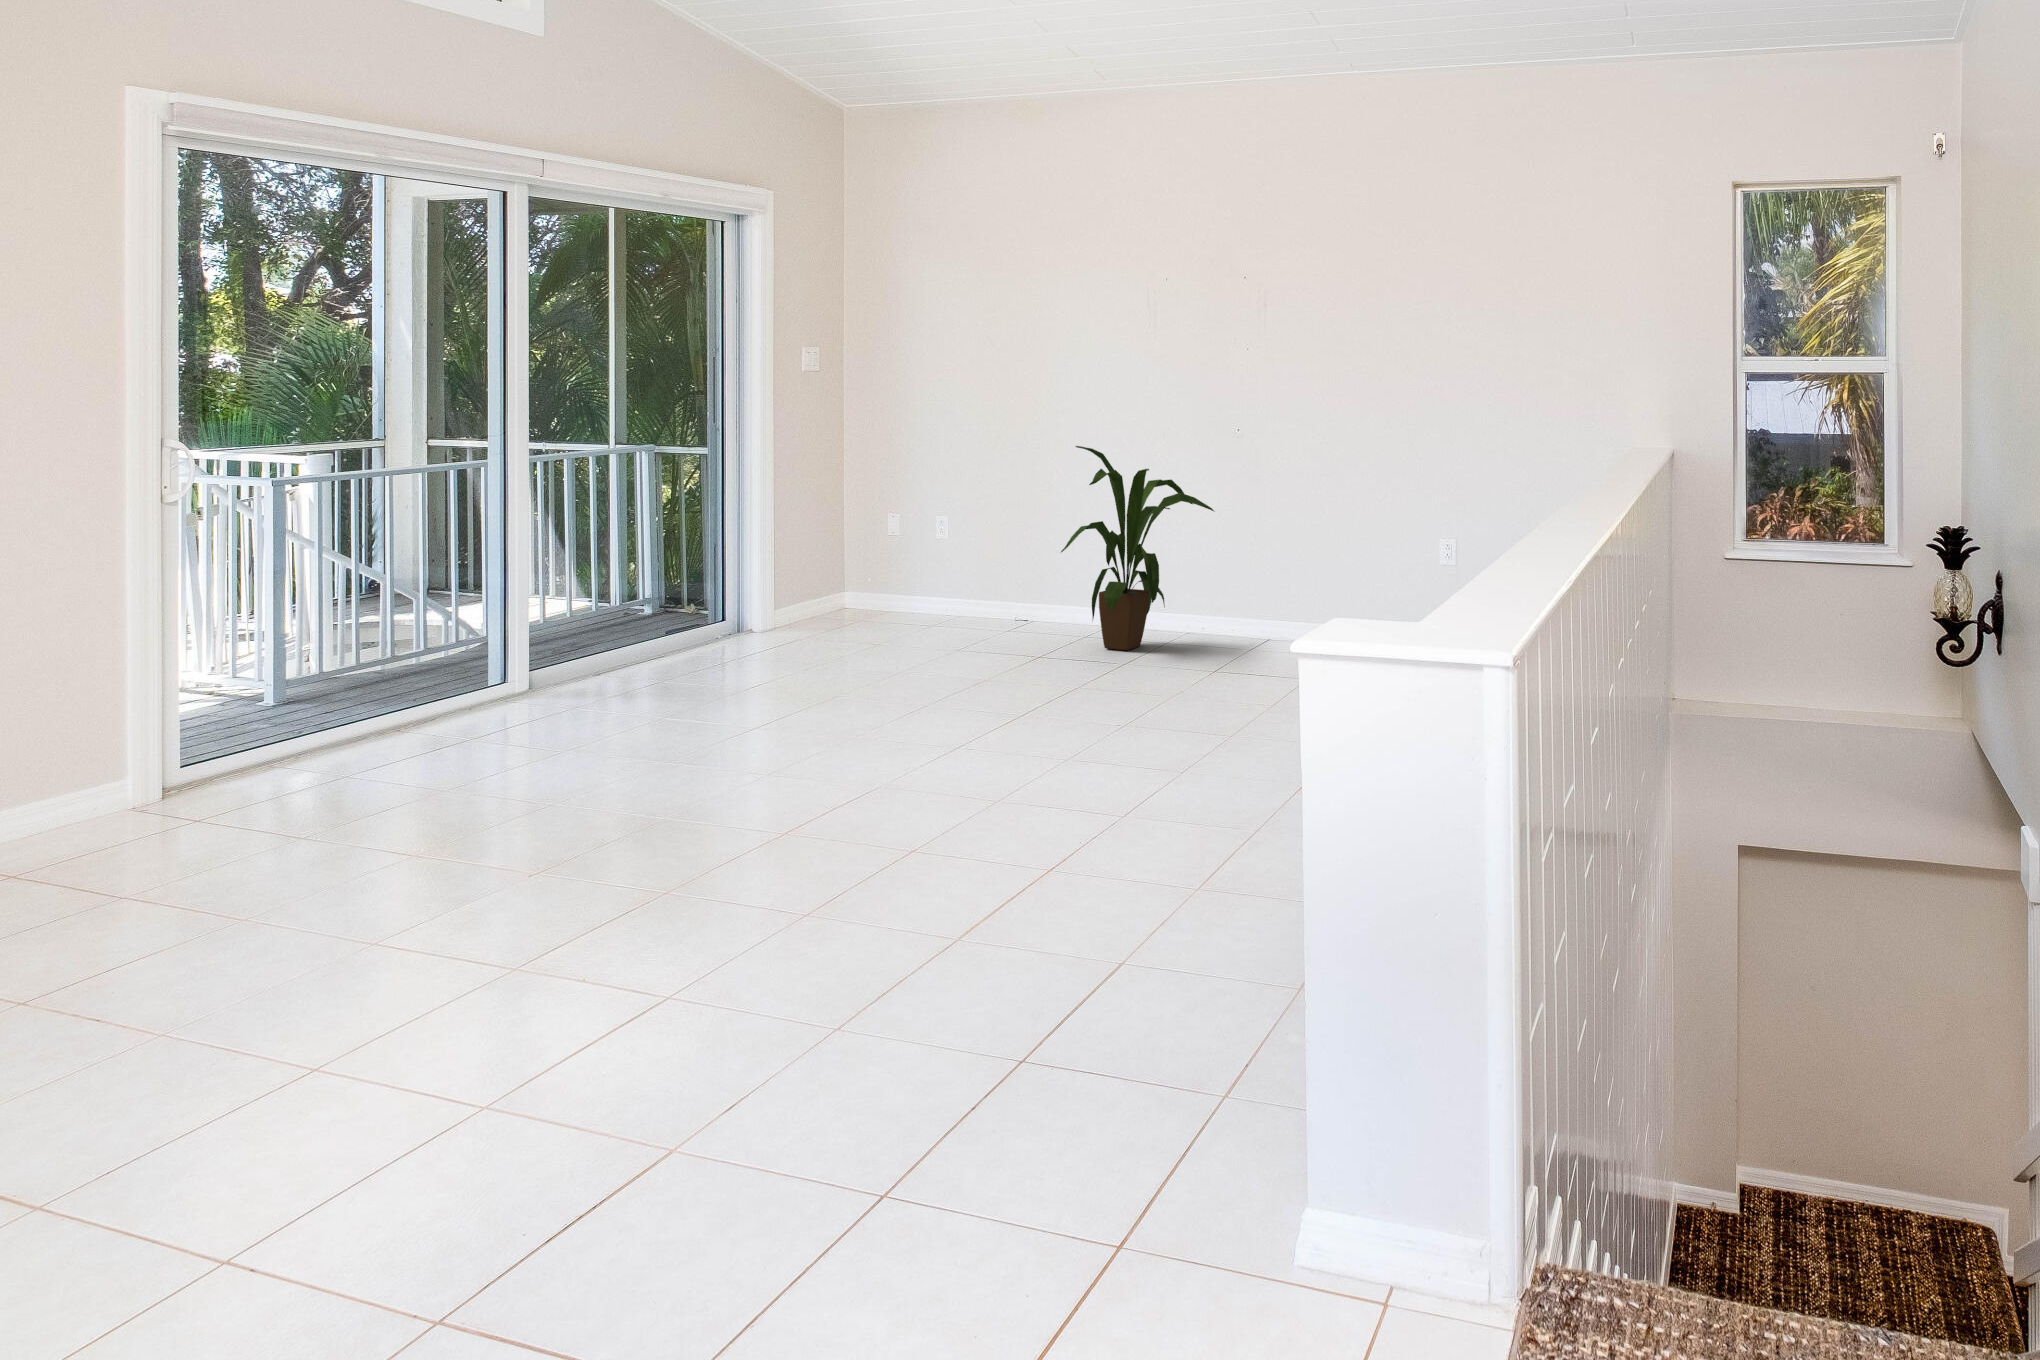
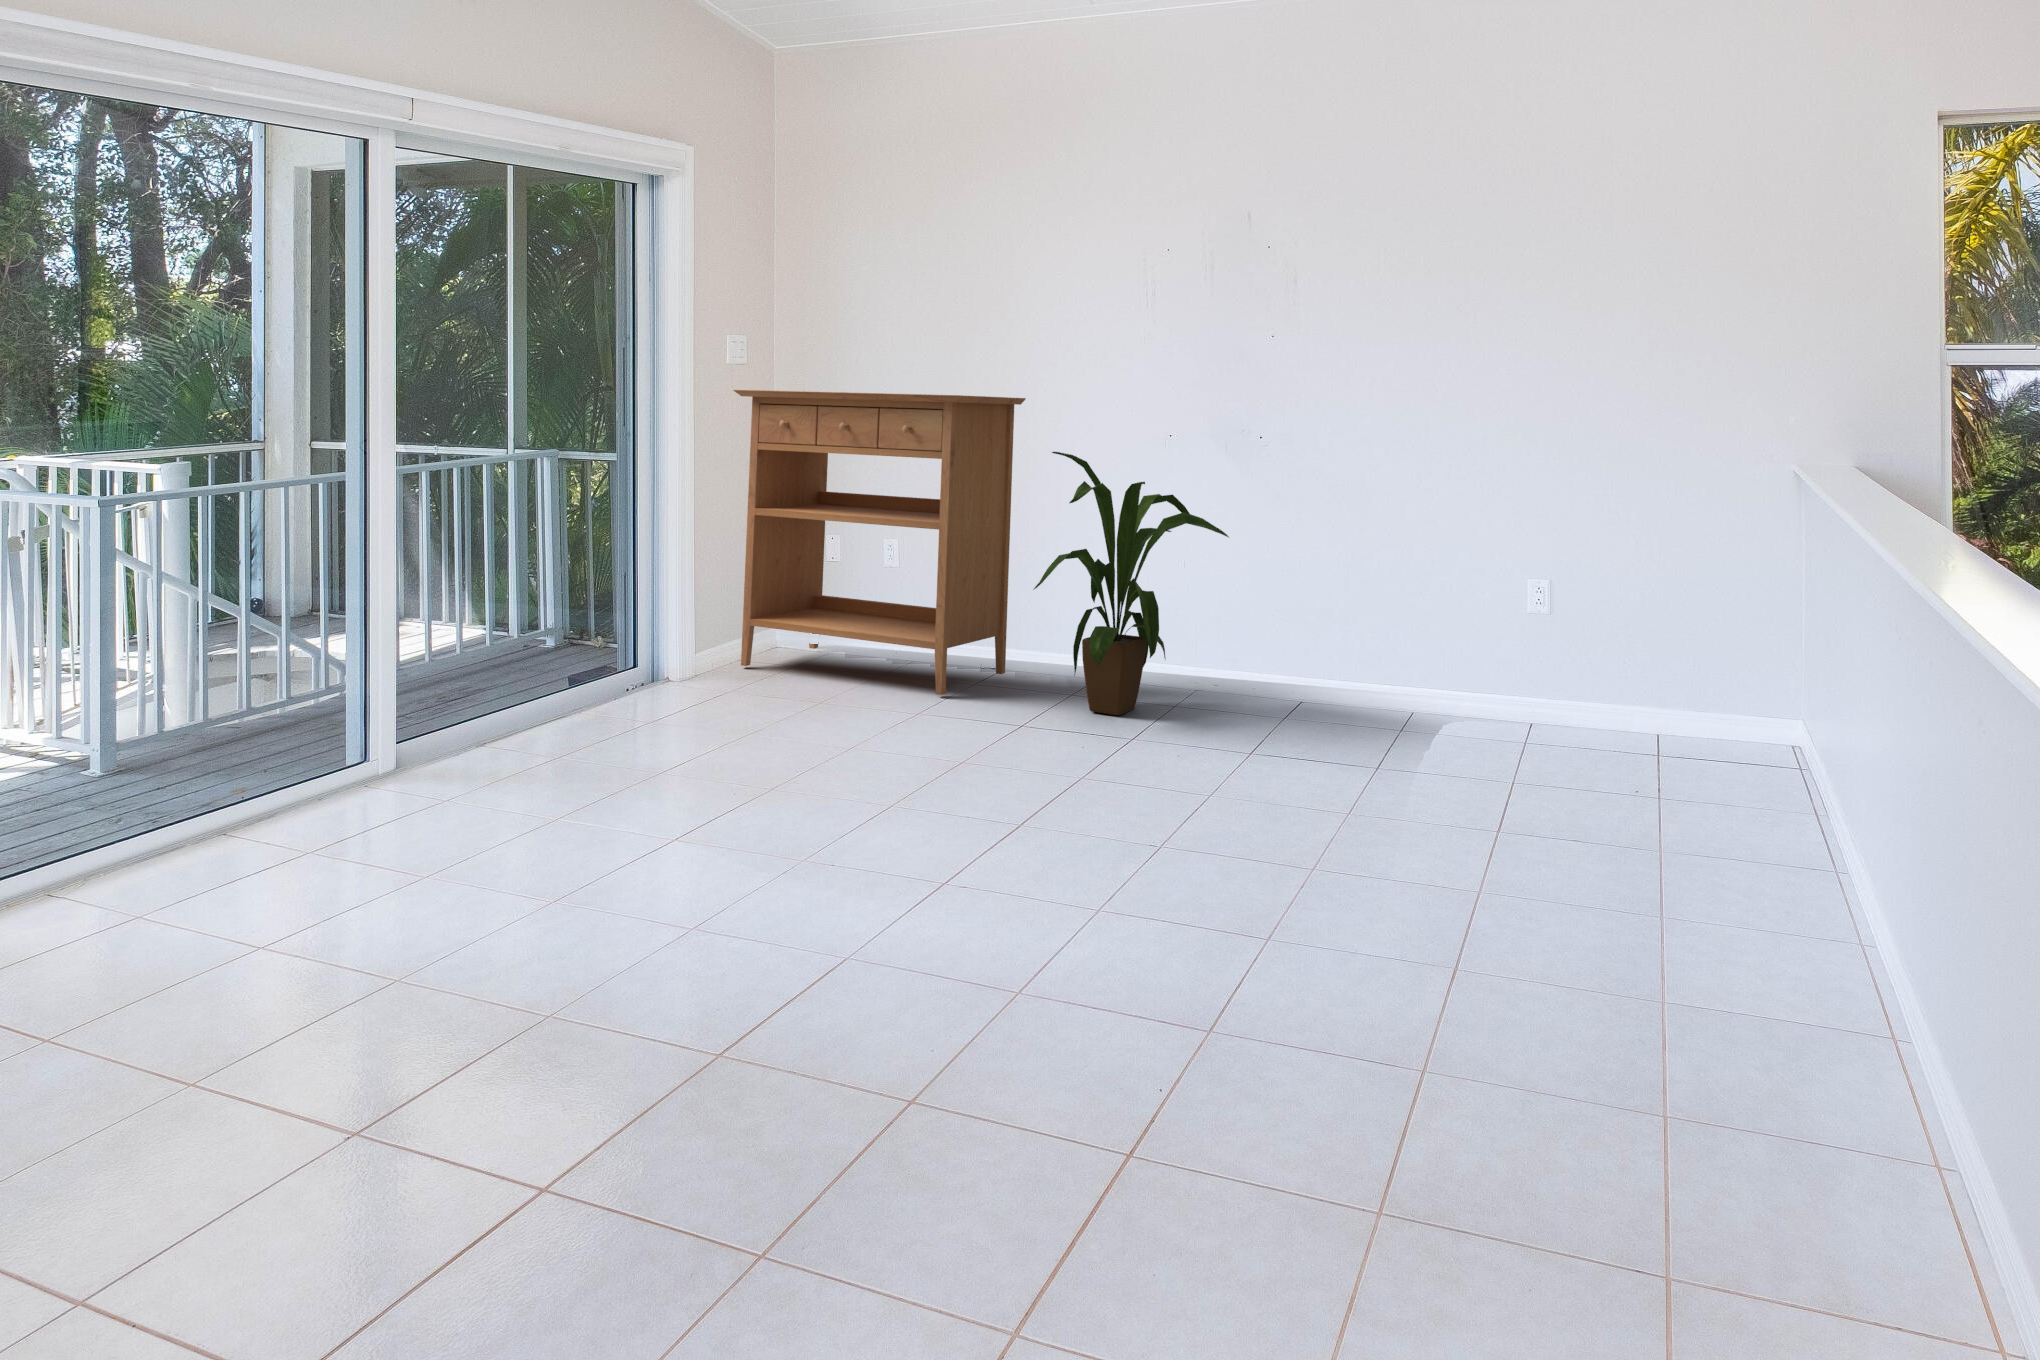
console table: none [806,397,1054,640] -> present [734,390,1026,695]

